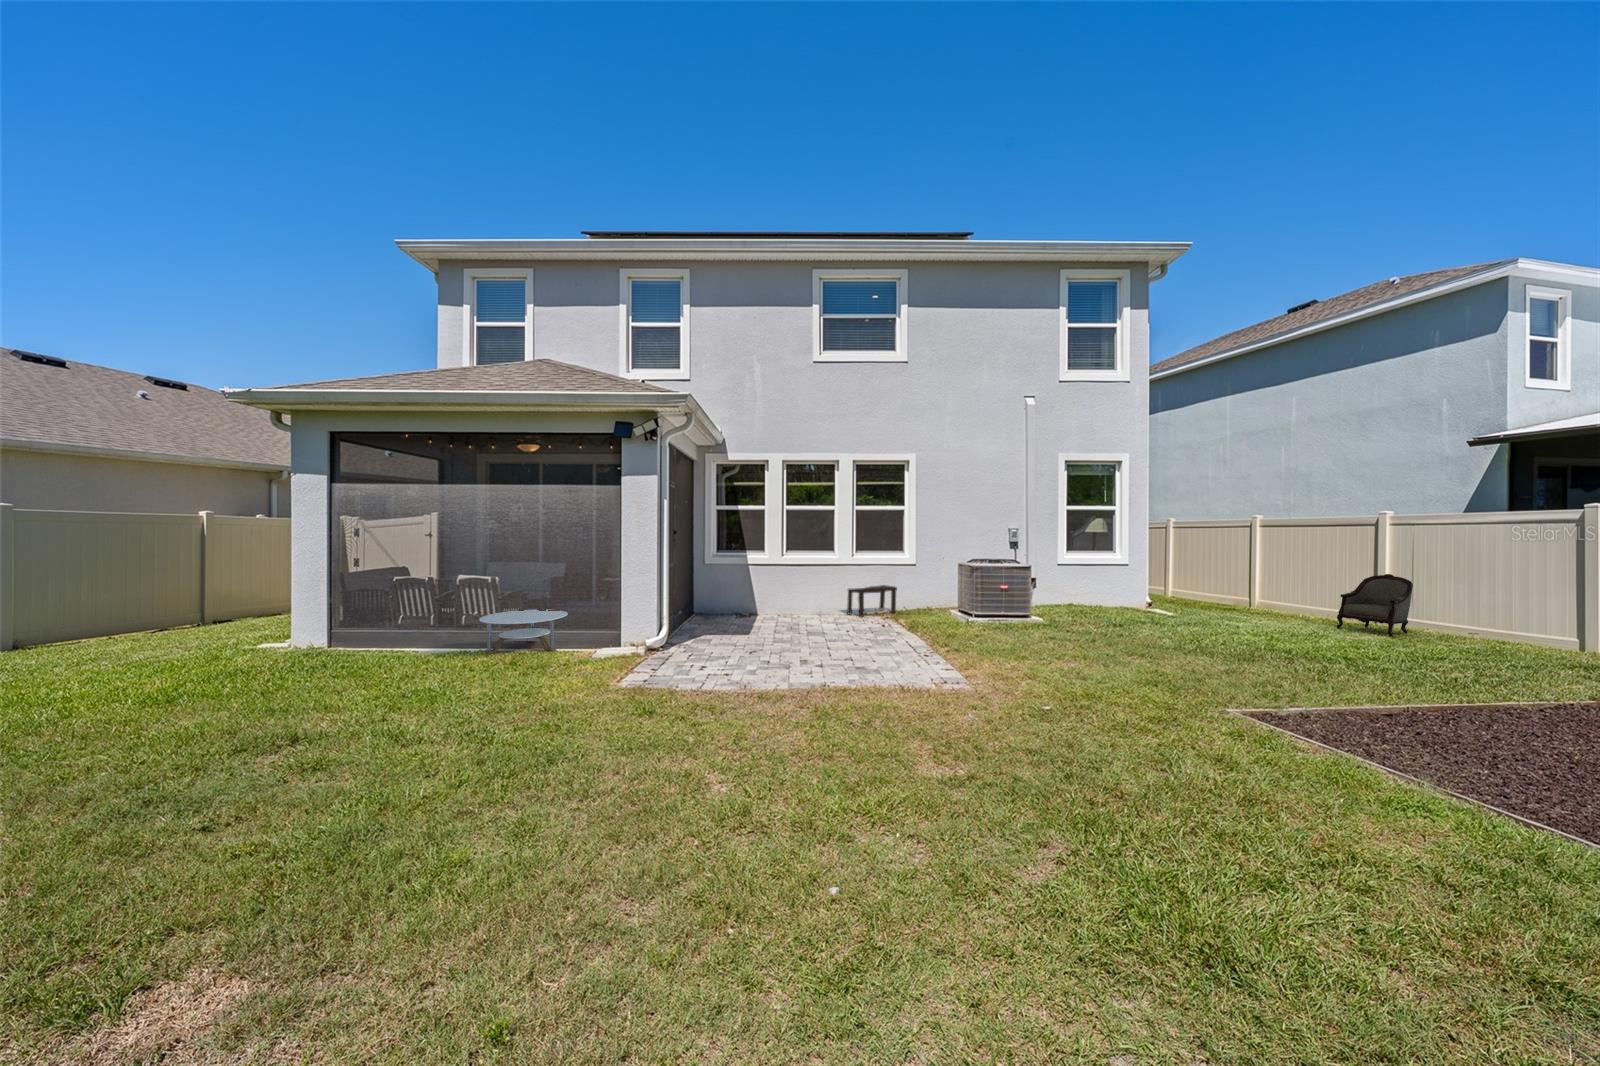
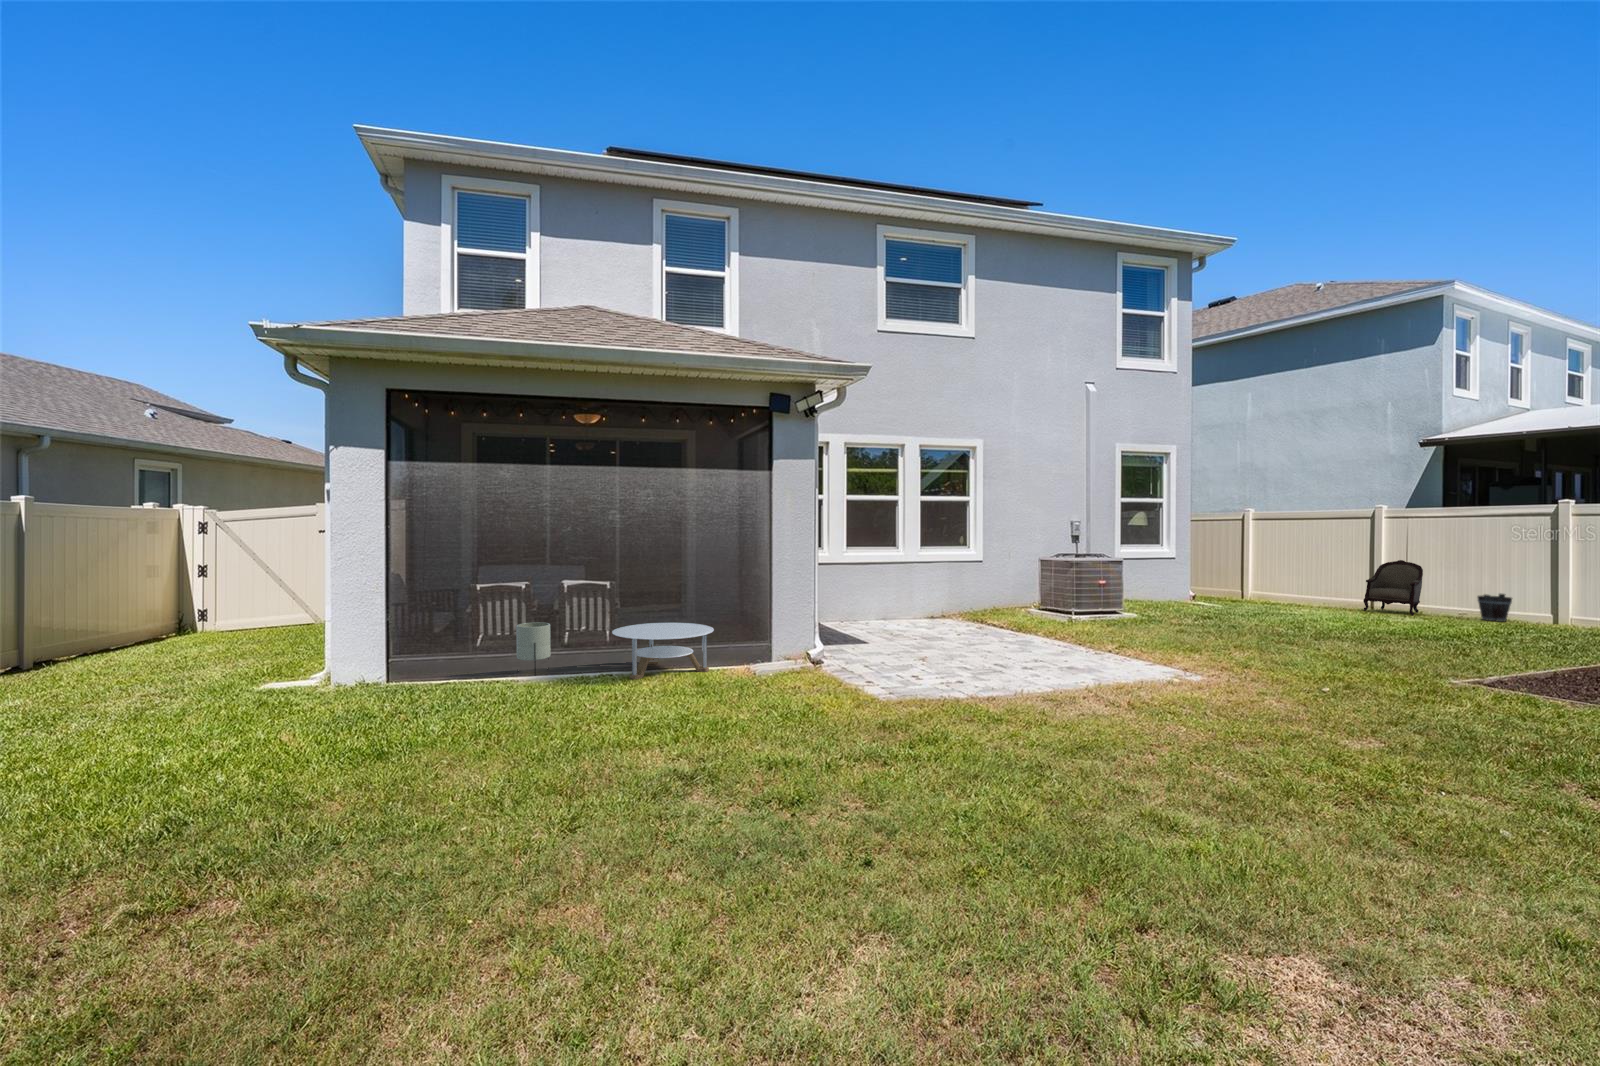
bench: present [847,585,897,617] -> none [929,585,977,621]
planter: none [422,605,452,647] -> present [516,622,551,676]
bucket: none [1474,617,1521,651] -> present [1478,594,1512,622]

